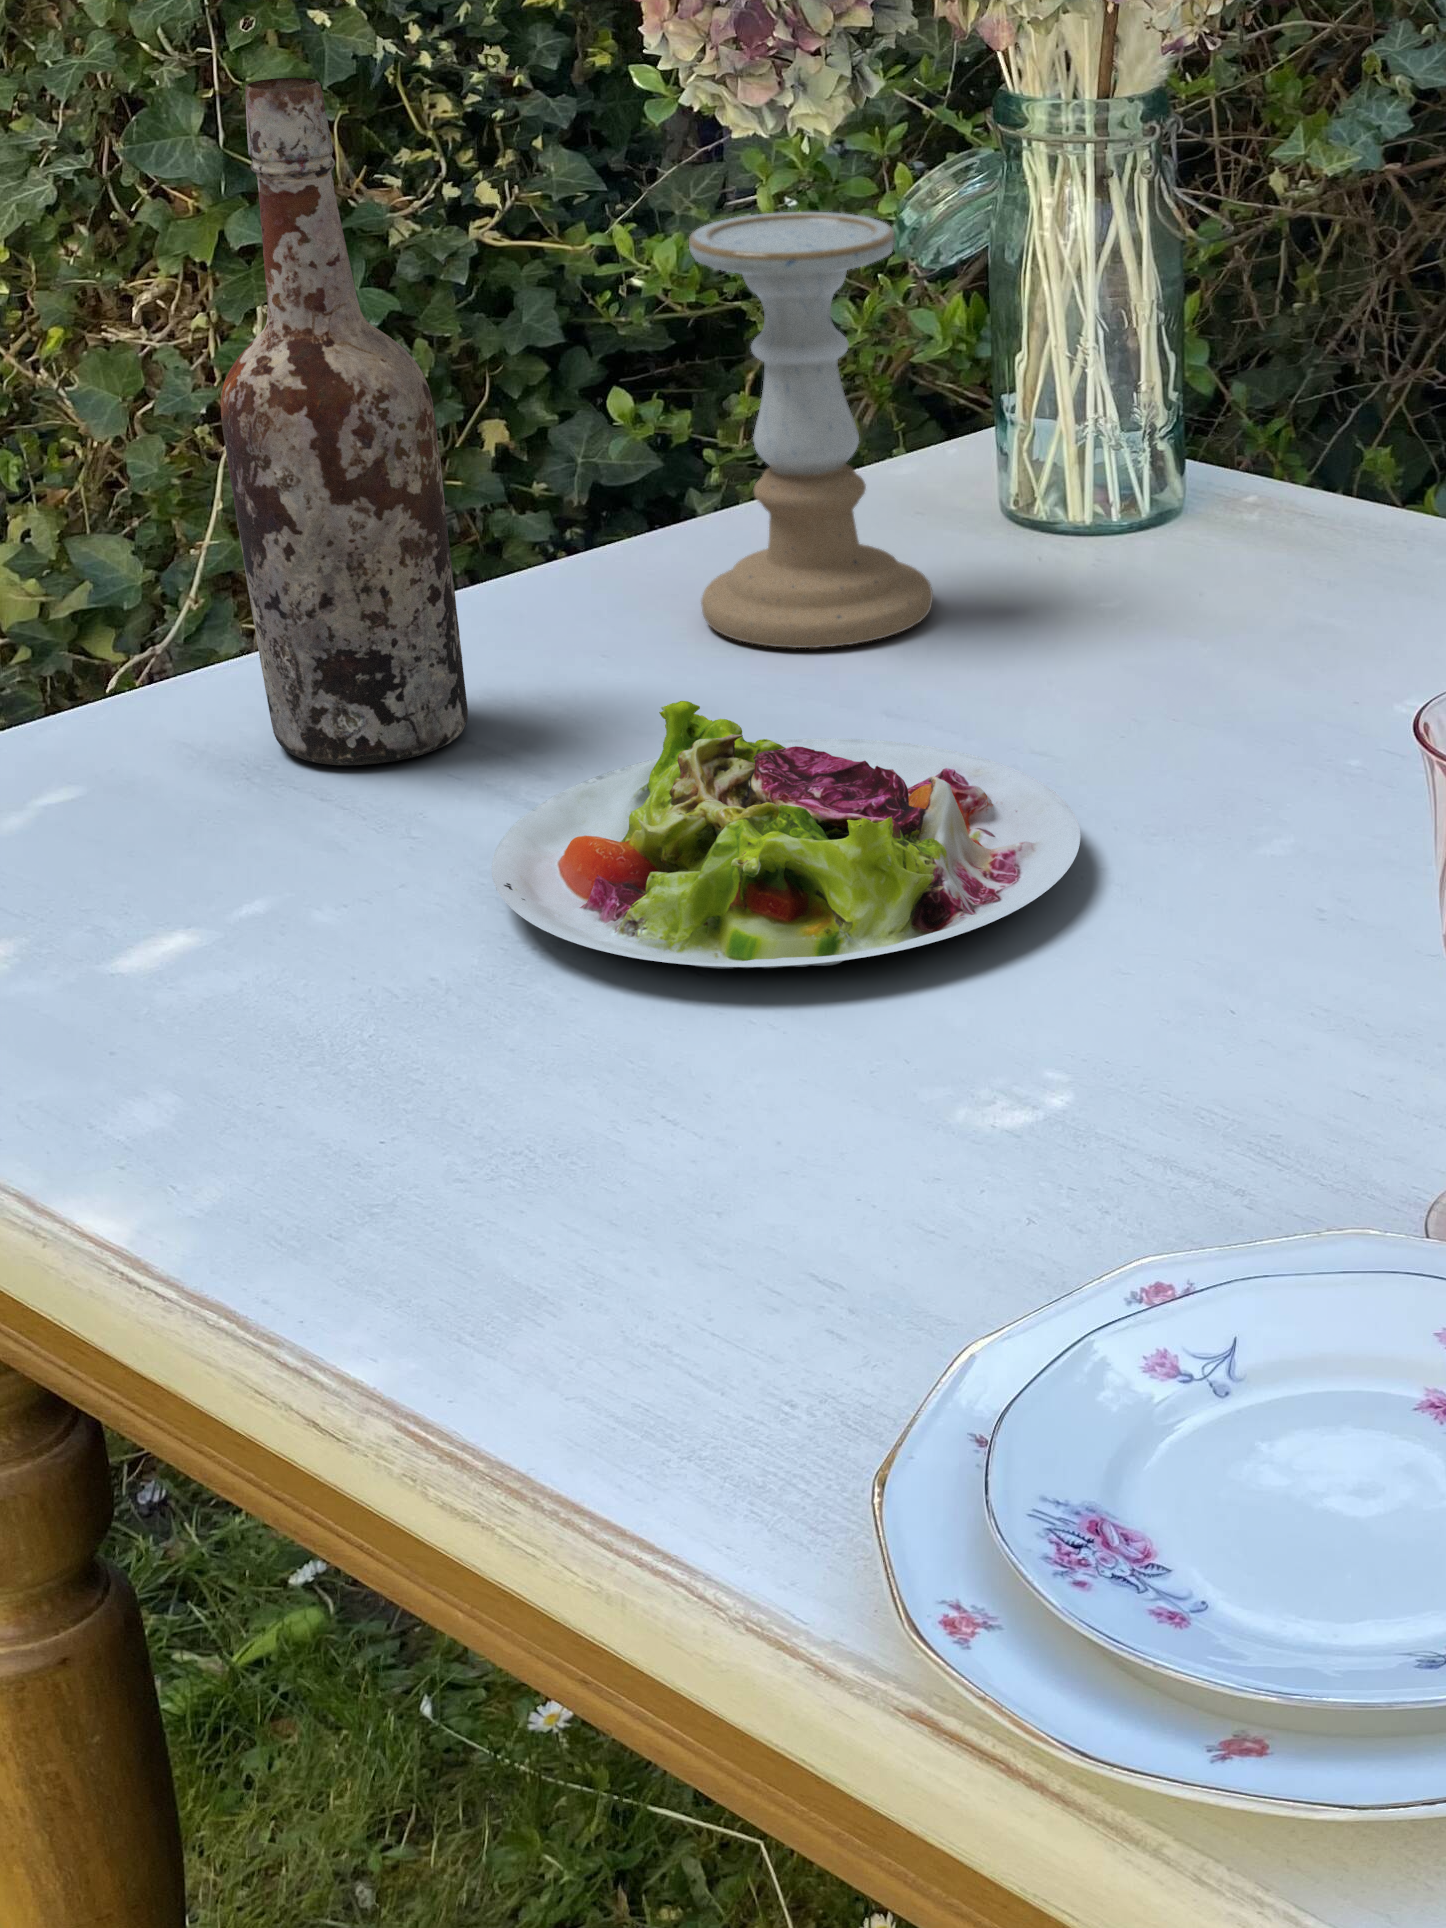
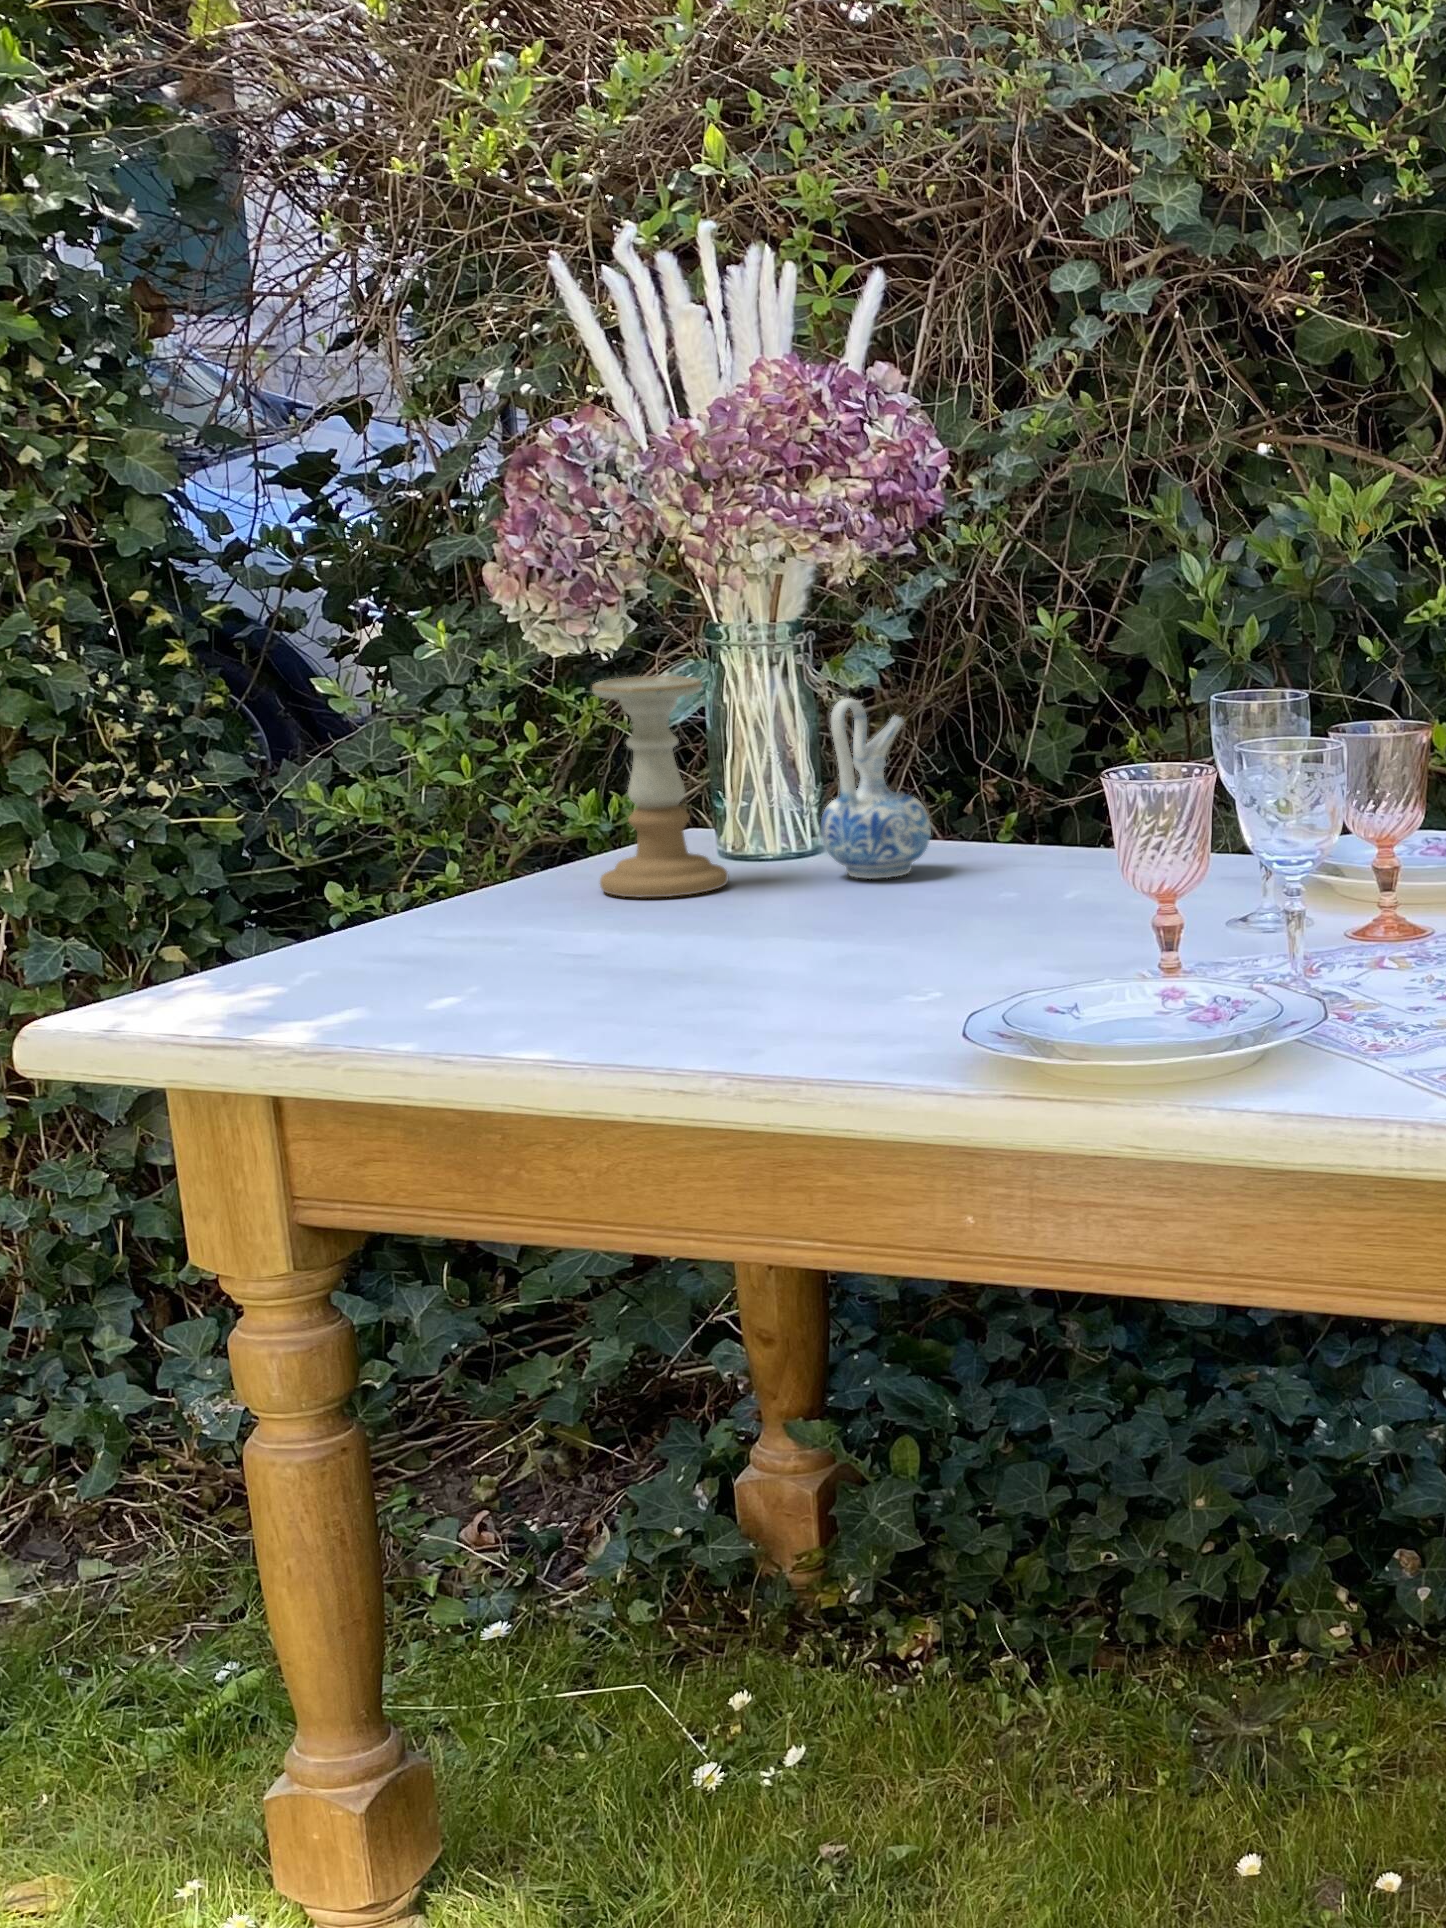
wine bottle: present [220,78,468,765] -> none [395,596,521,945]
ceramic pitcher: none [1103,290,1308,637] -> present [821,698,931,879]
salad plate: present [492,701,1080,969] -> none [598,883,890,972]

